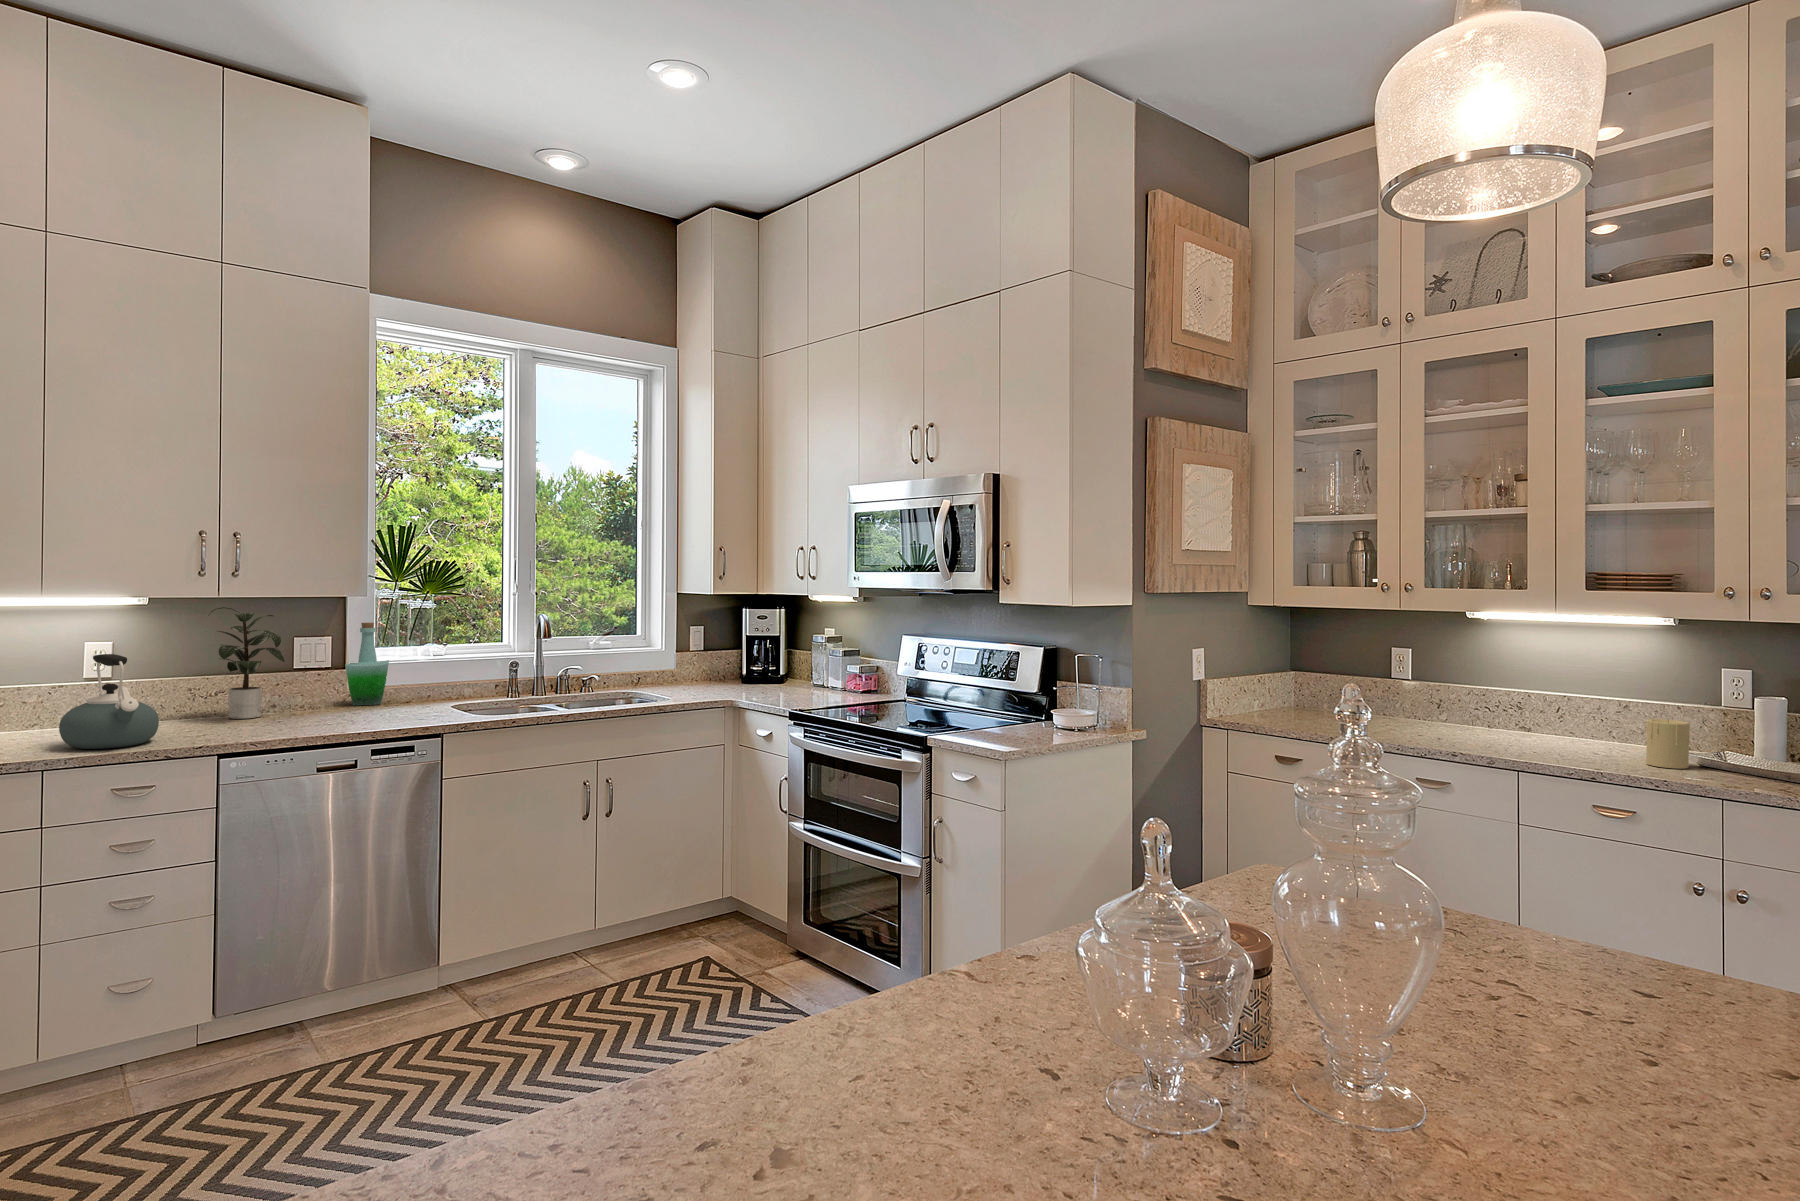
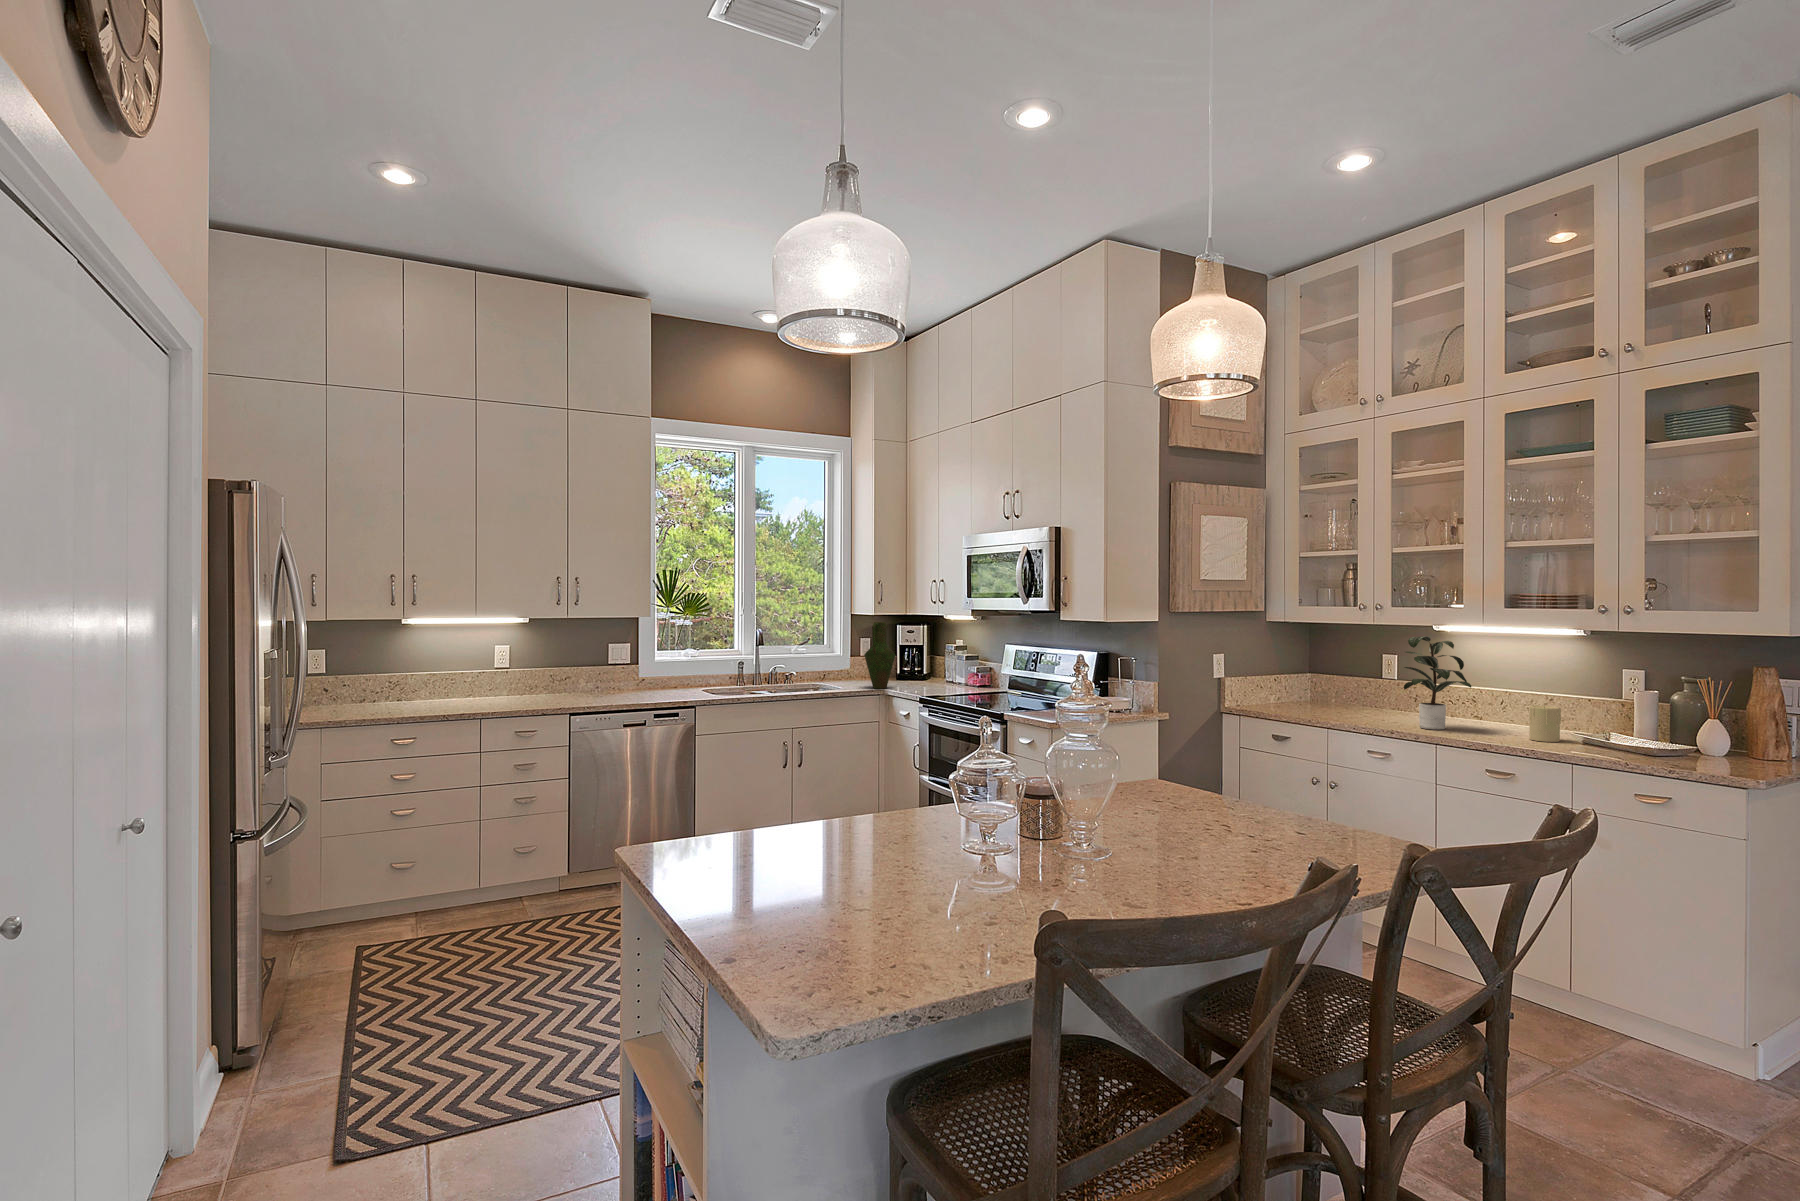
vase: none [701,604,746,699] -> present [864,622,895,689]
potted plant: present [208,607,285,719] -> present [1404,636,1471,730]
bottle: present [345,623,389,705] -> none [637,635,662,689]
kettle: present [59,654,159,749] -> none [487,653,537,708]

